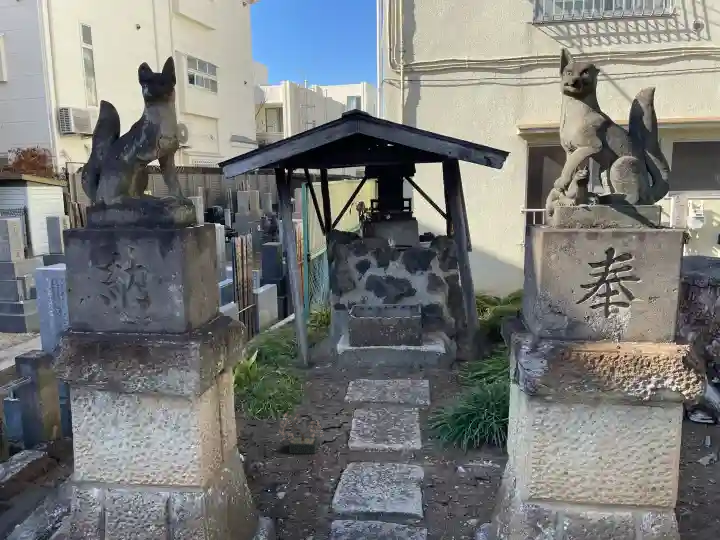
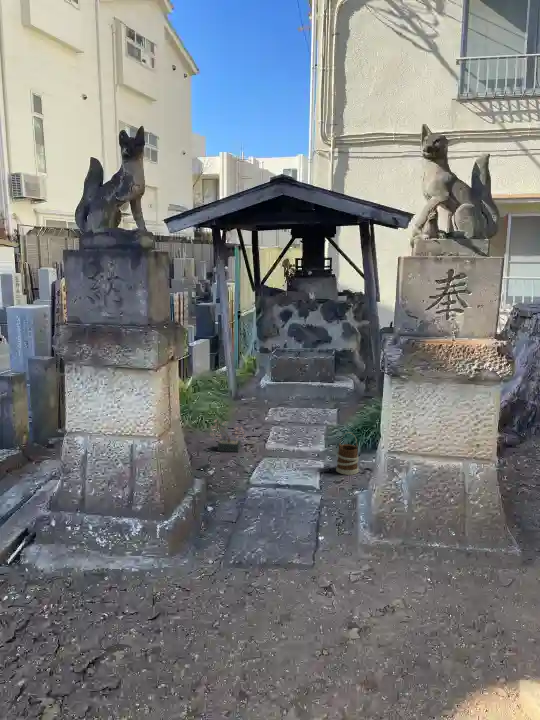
wooden bucket: none [439,433,468,488] -> present [336,432,359,475]

